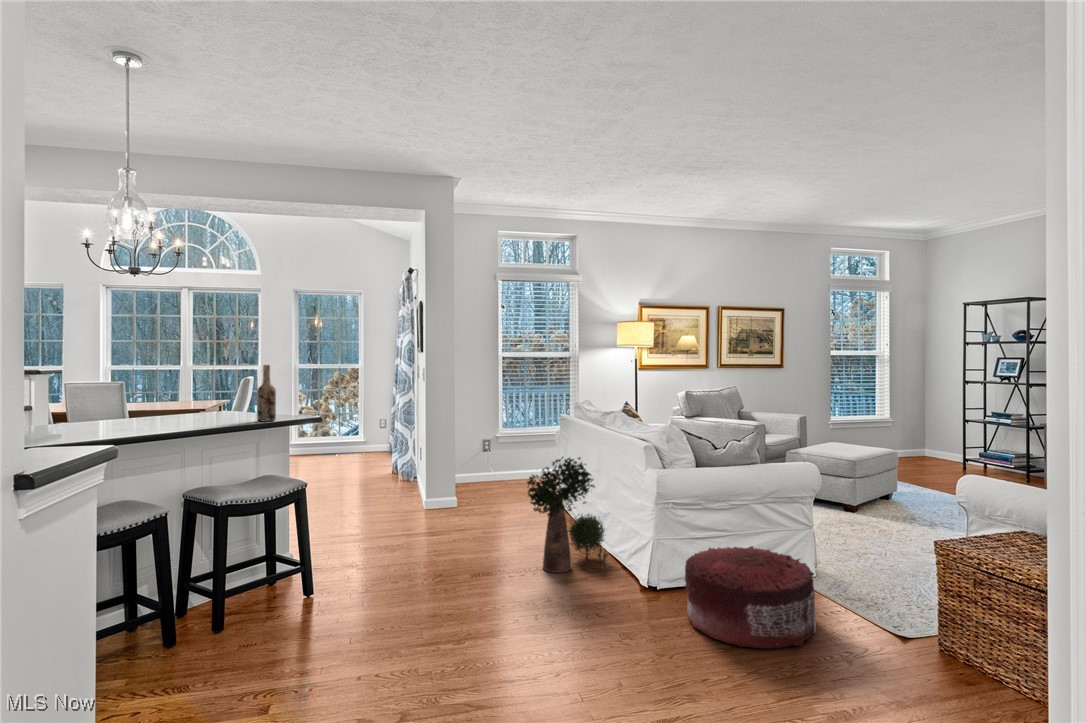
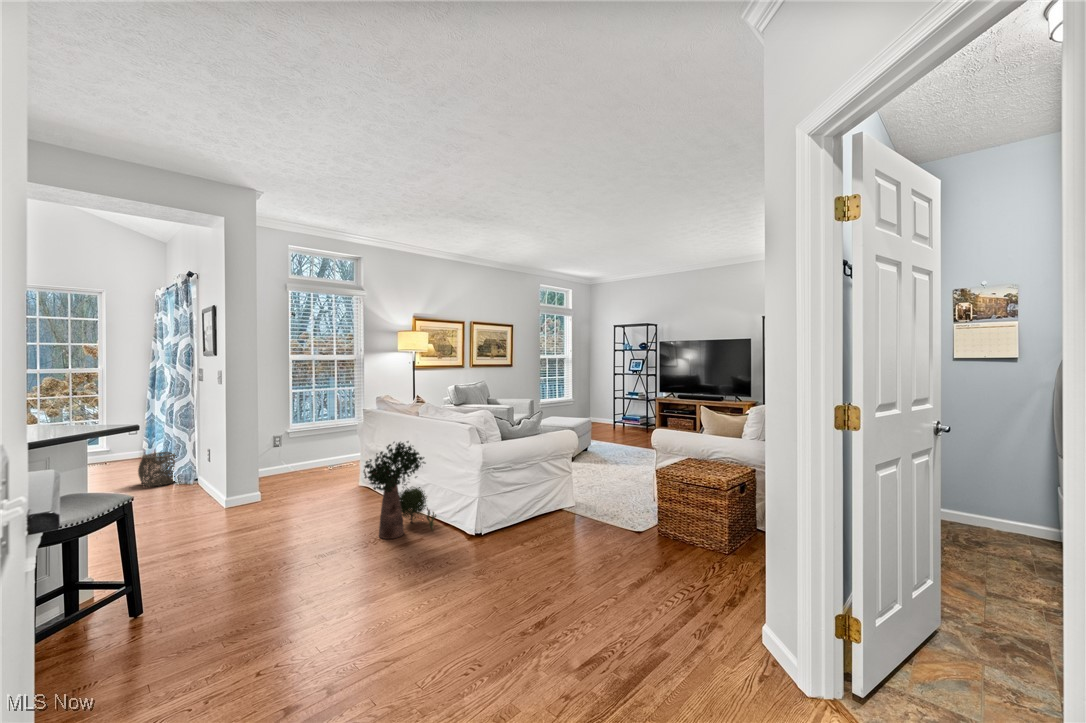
wine bottle: present [257,365,276,421] -> none [56,370,83,433]
woven basket: none [368,448,403,481] -> present [138,452,177,486]
pouf: present [685,546,816,648] -> none [509,491,596,561]

